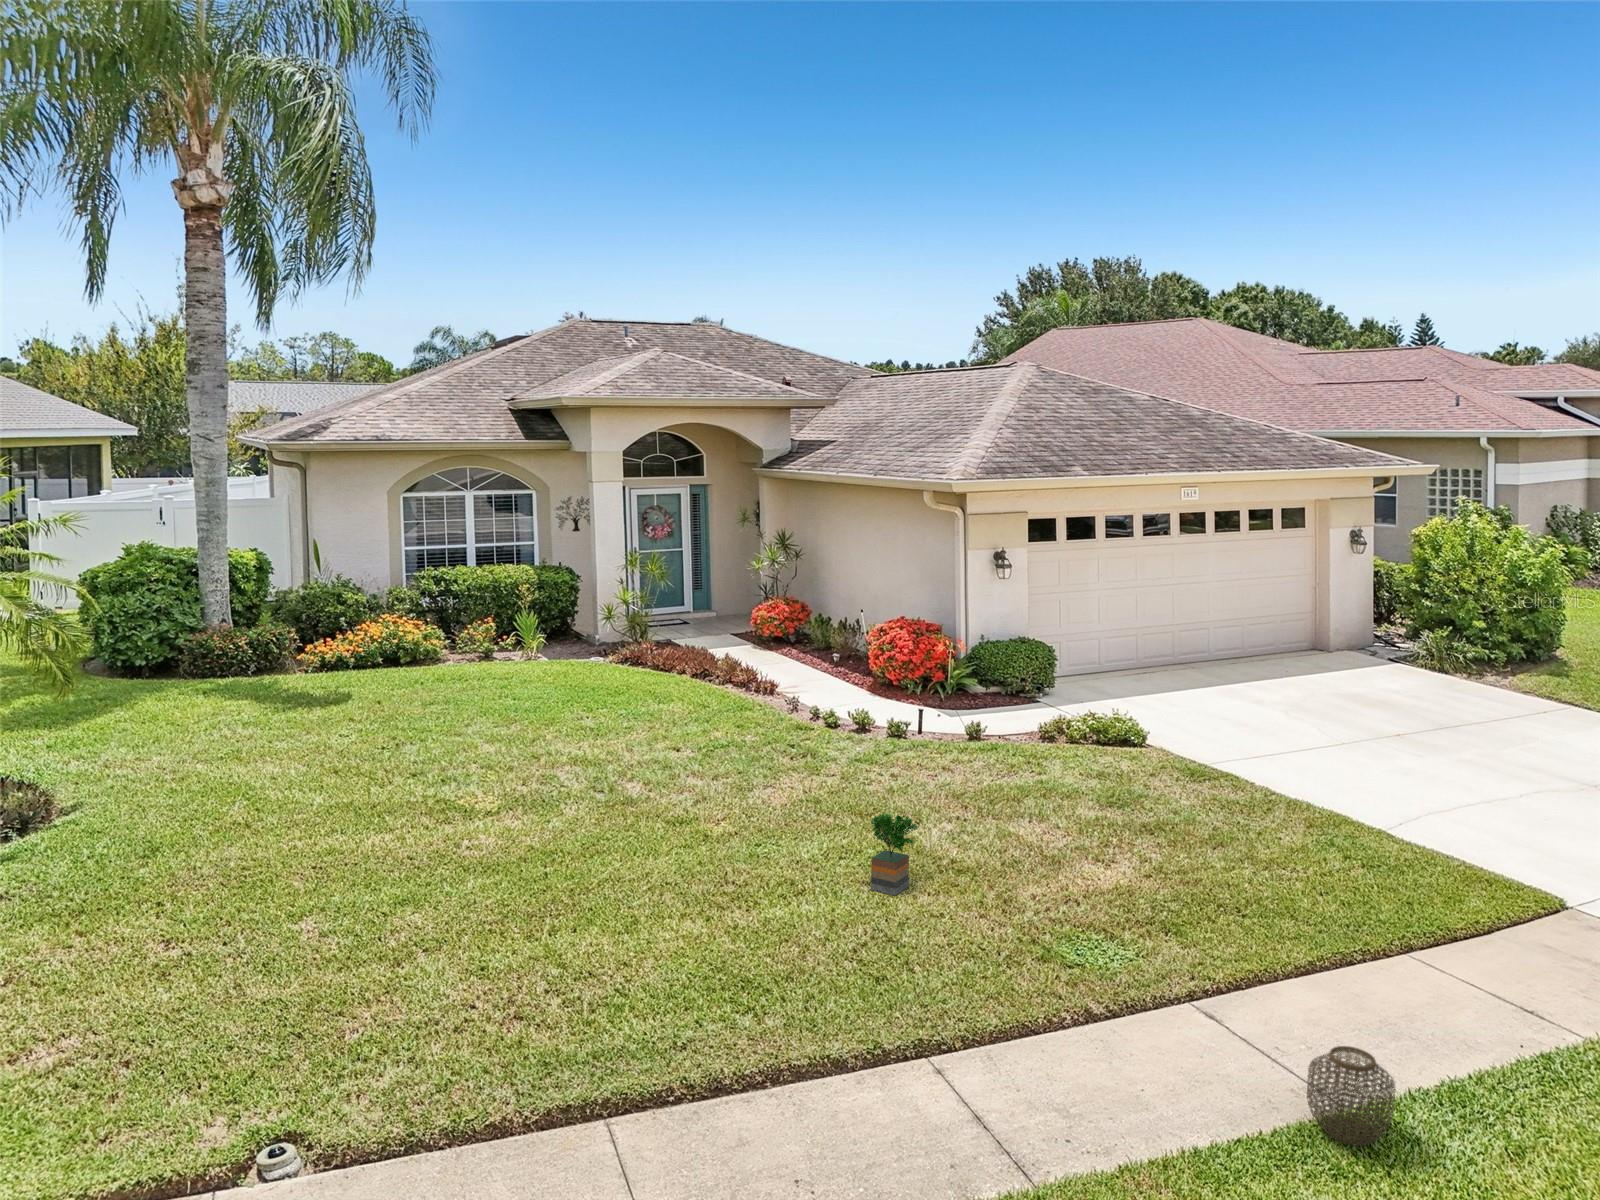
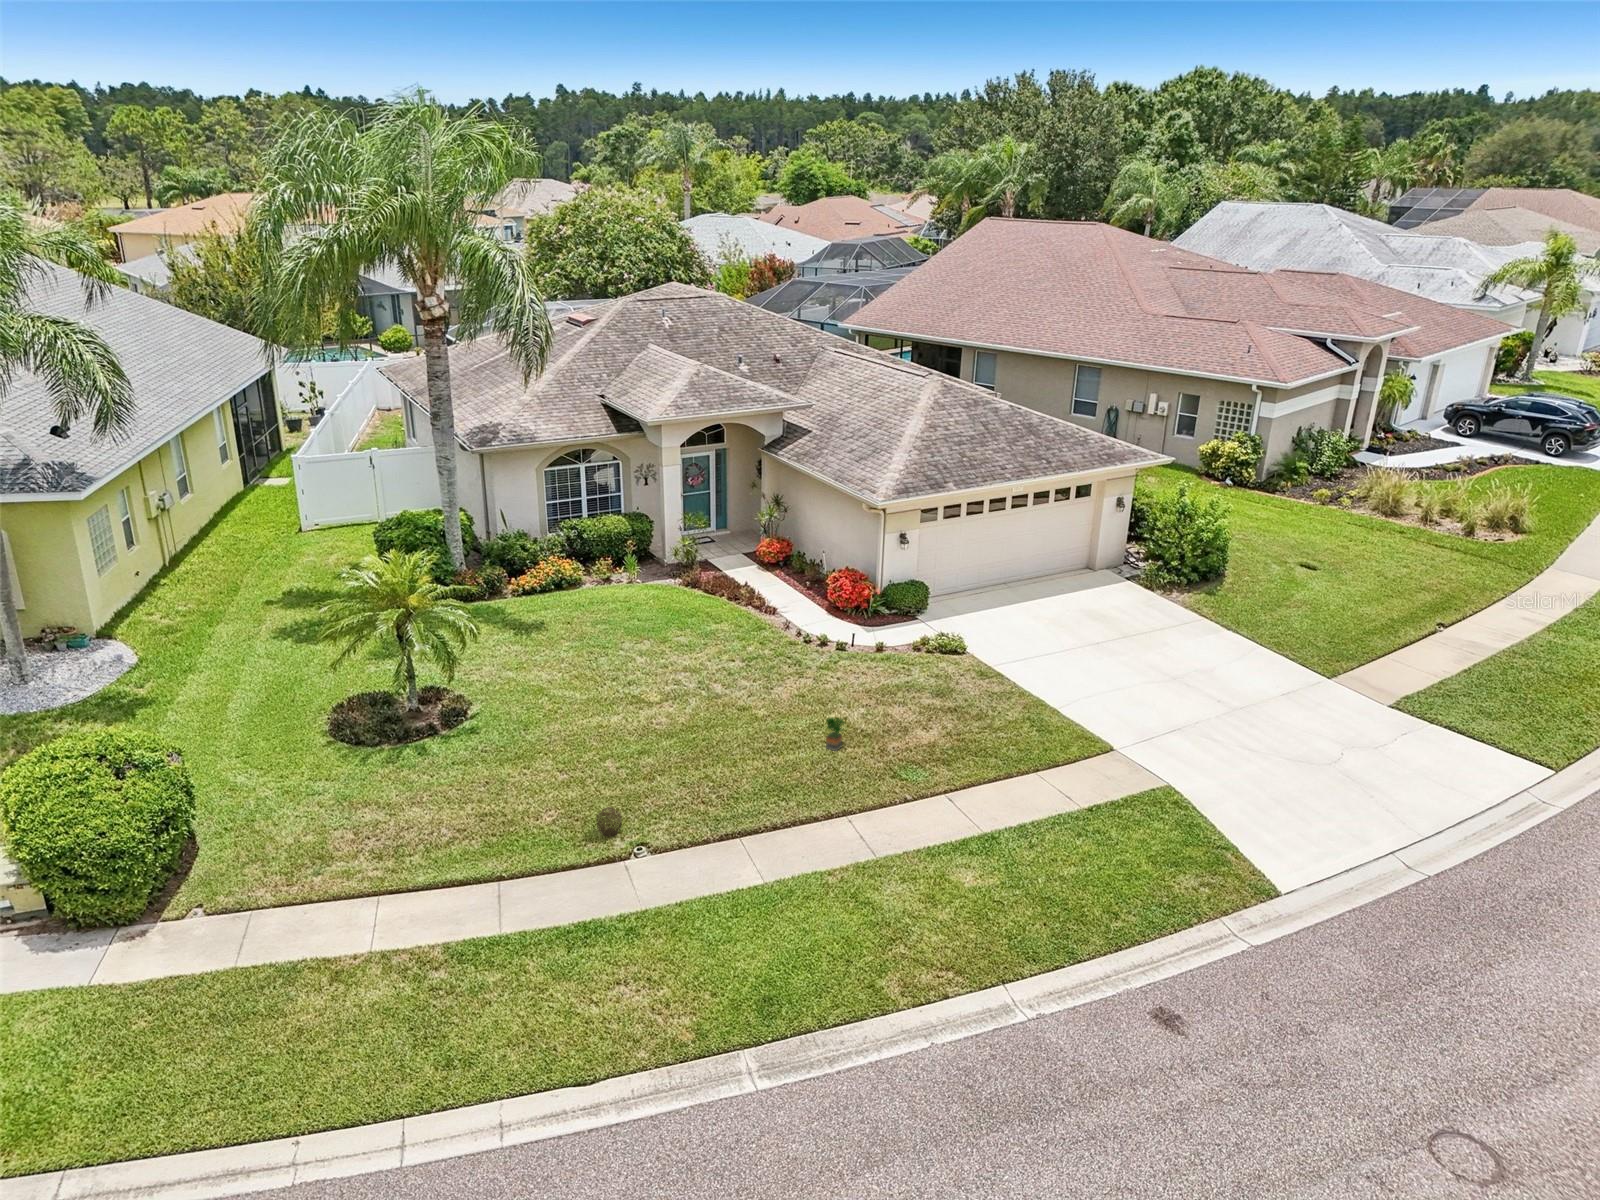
woven basket: present [1307,1046,1395,1146] -> present [596,807,622,836]

